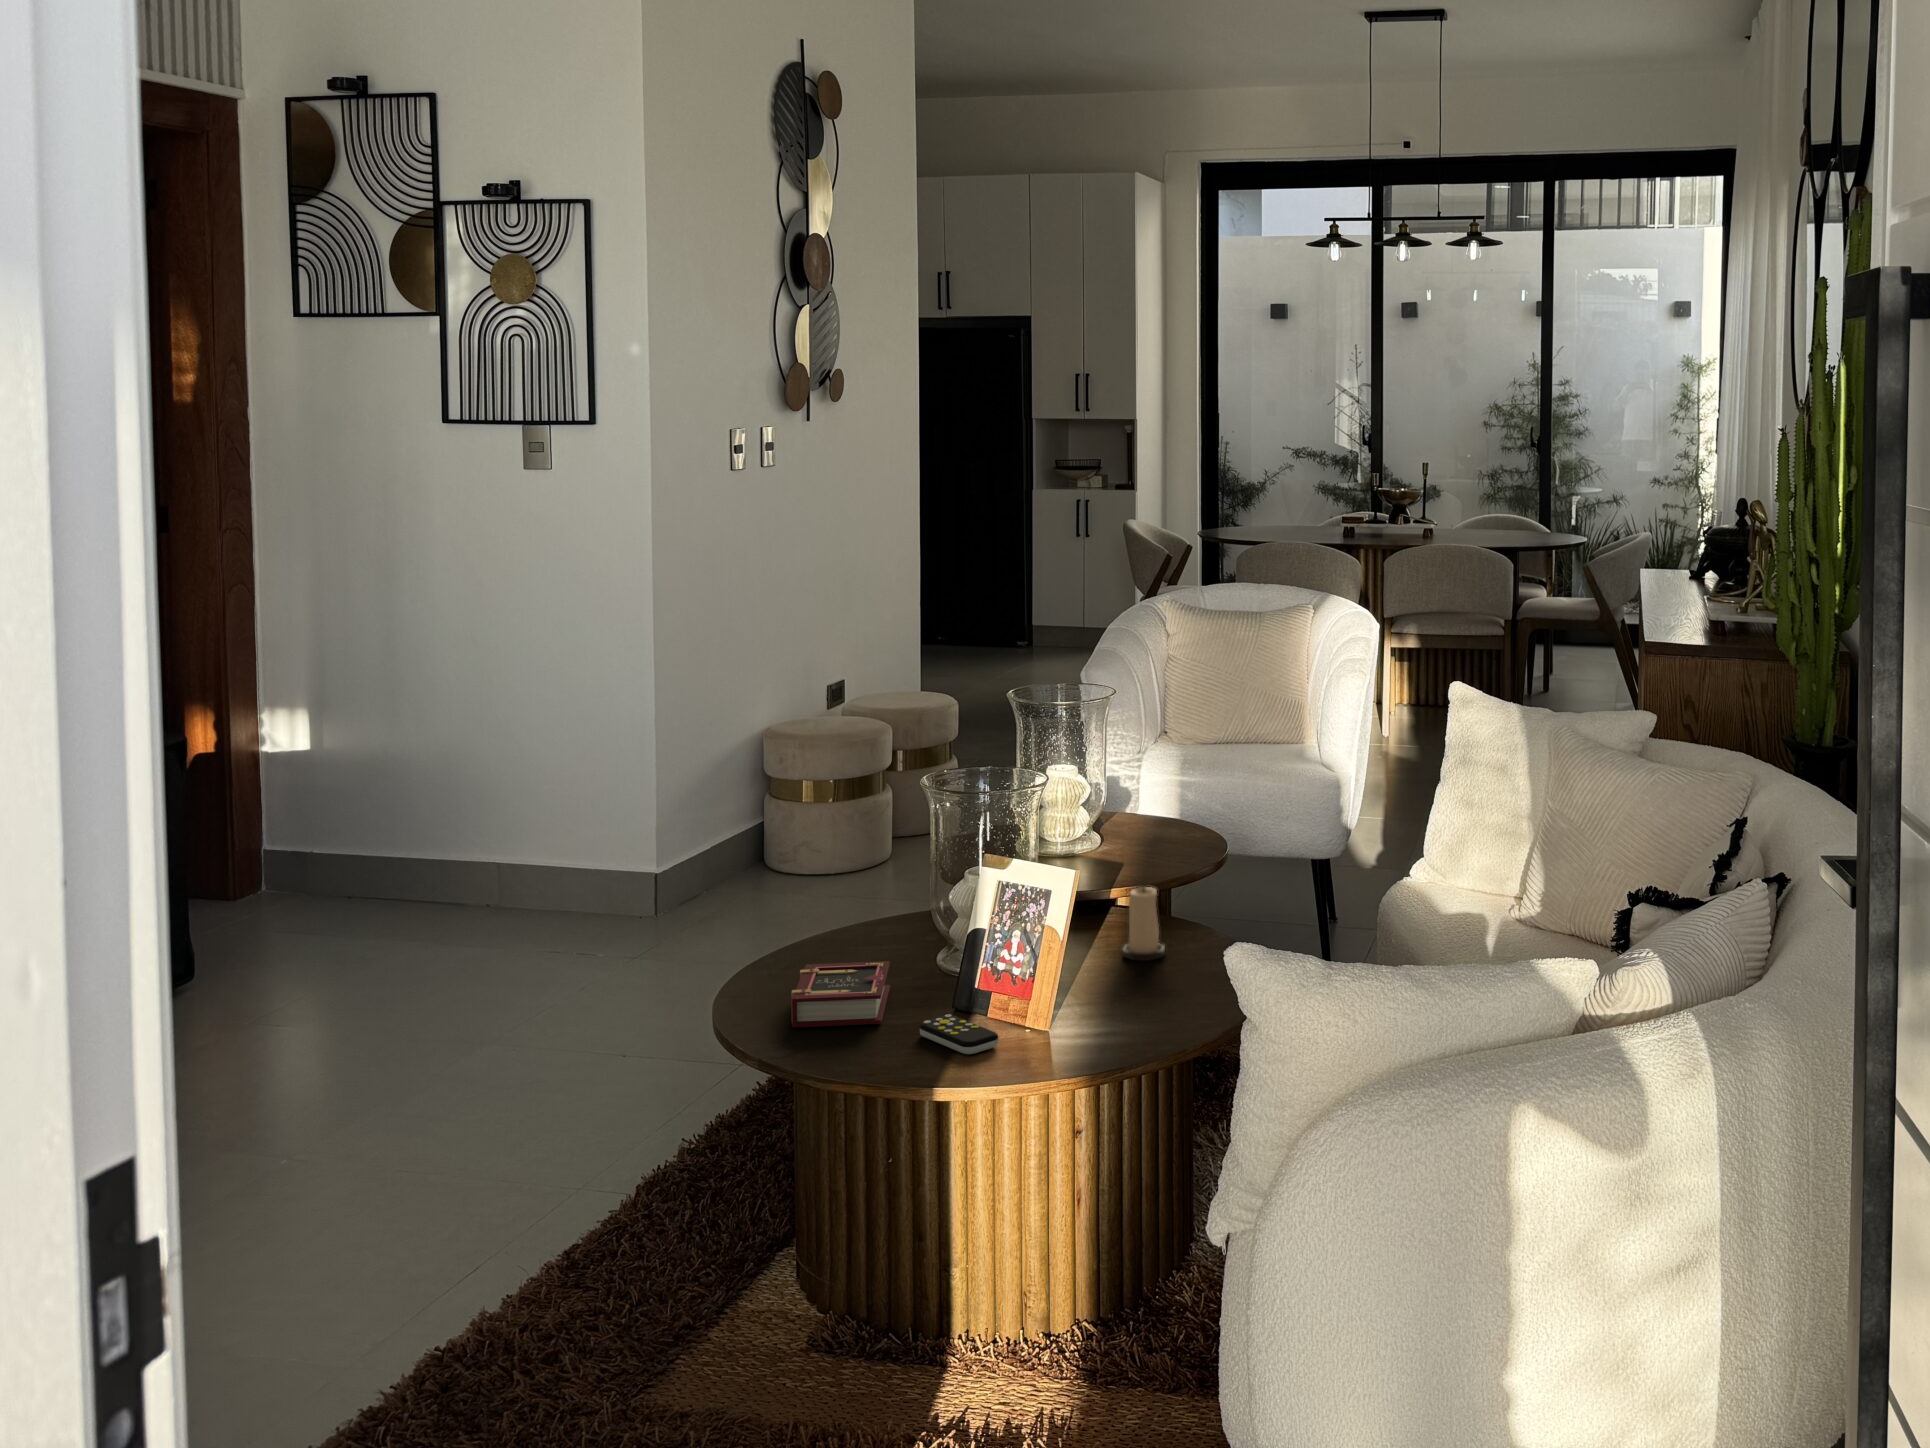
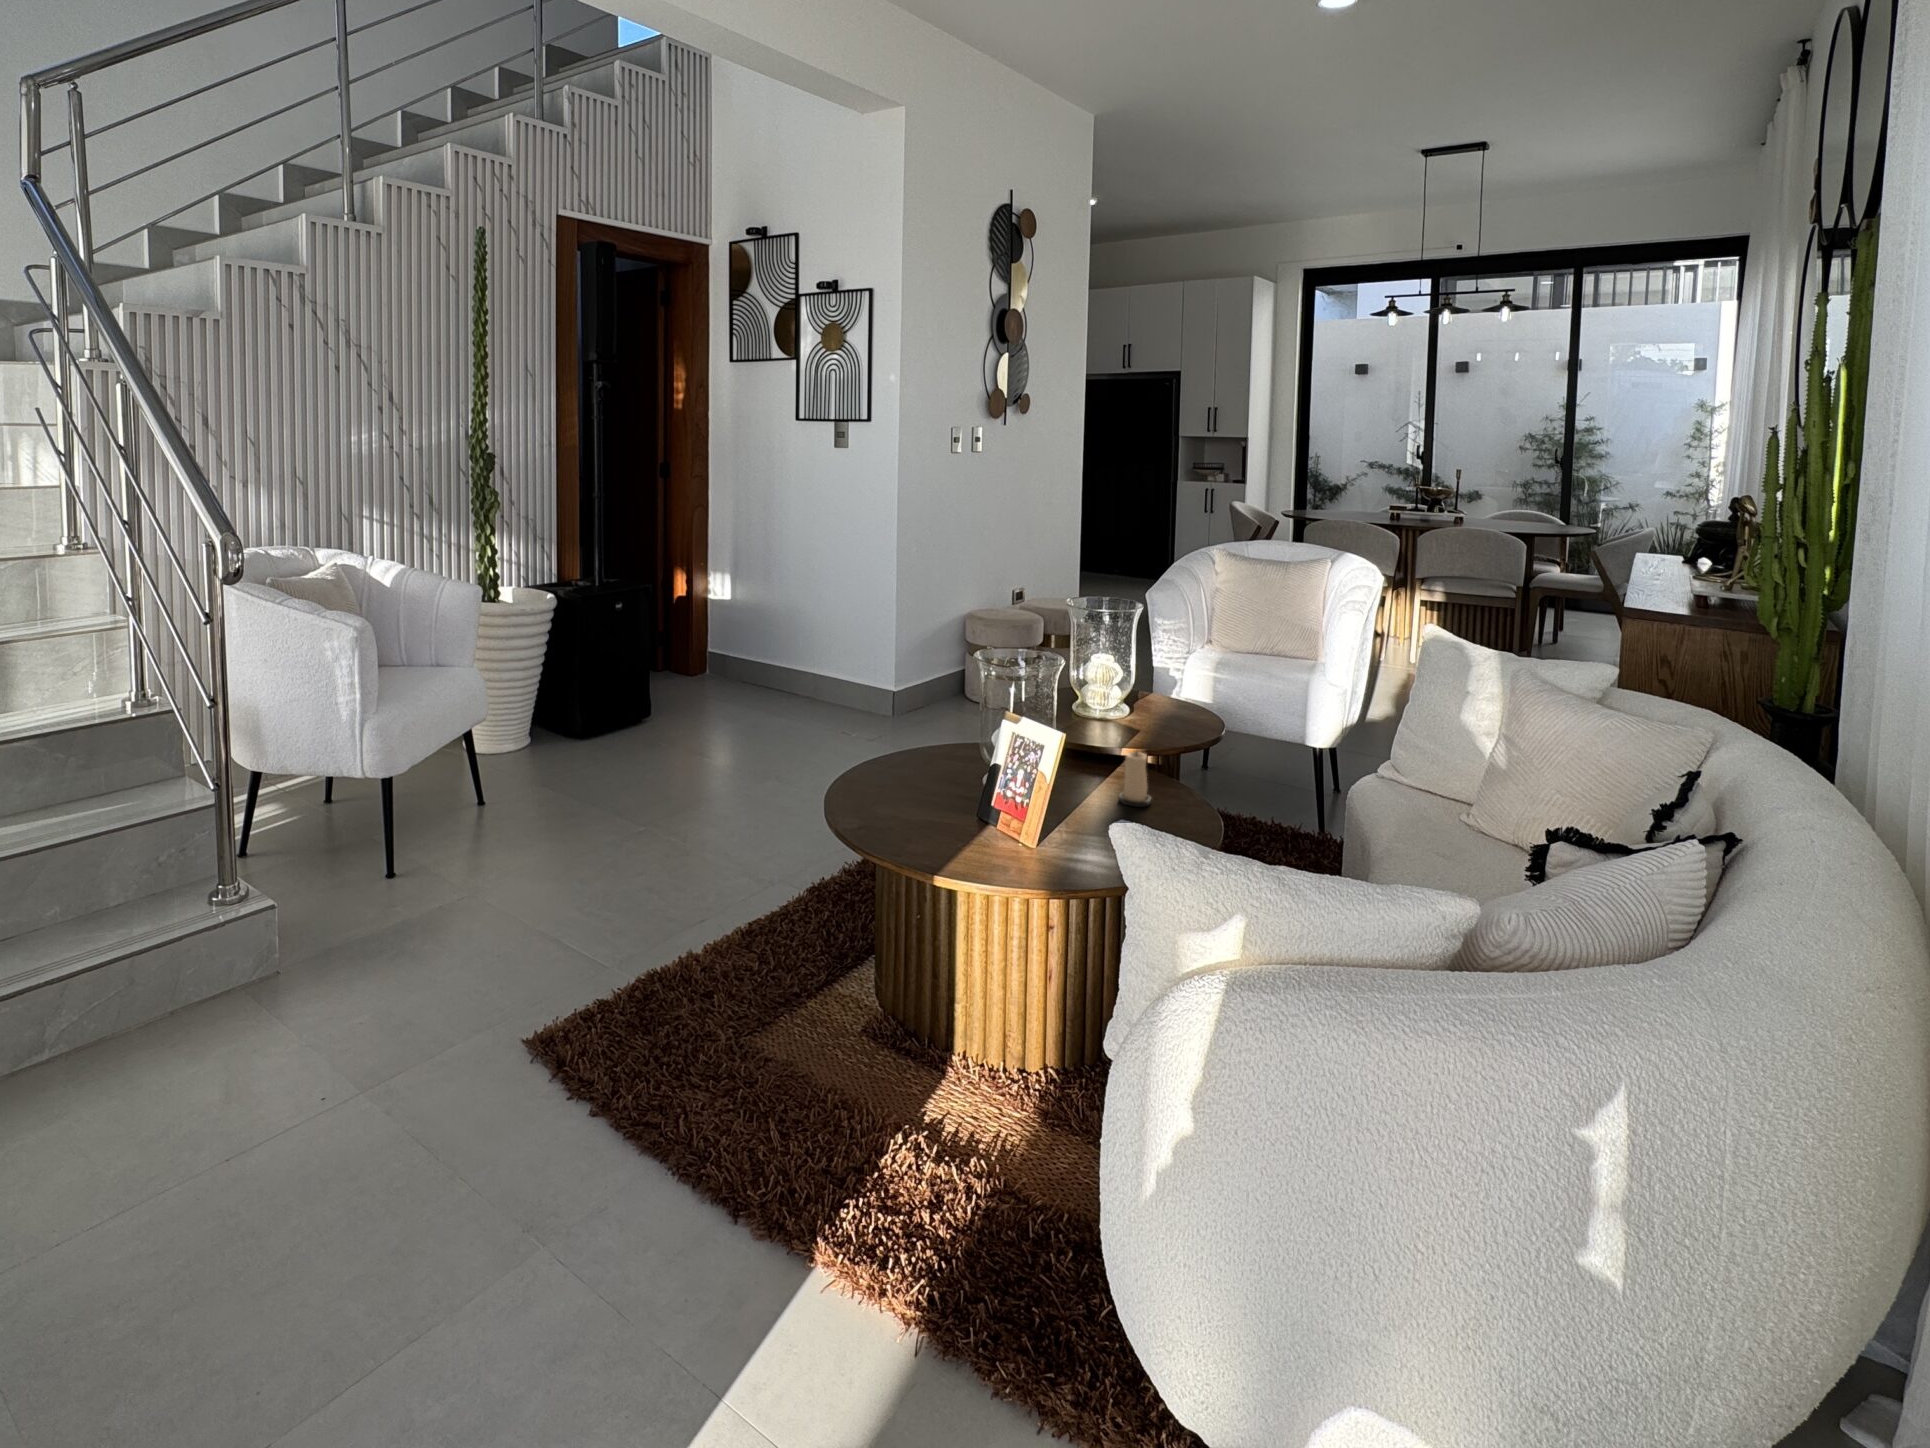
book: present [791,961,890,1027] -> none [871,770,948,821]
remote control: present [920,1014,998,1054] -> none [949,823,998,855]

